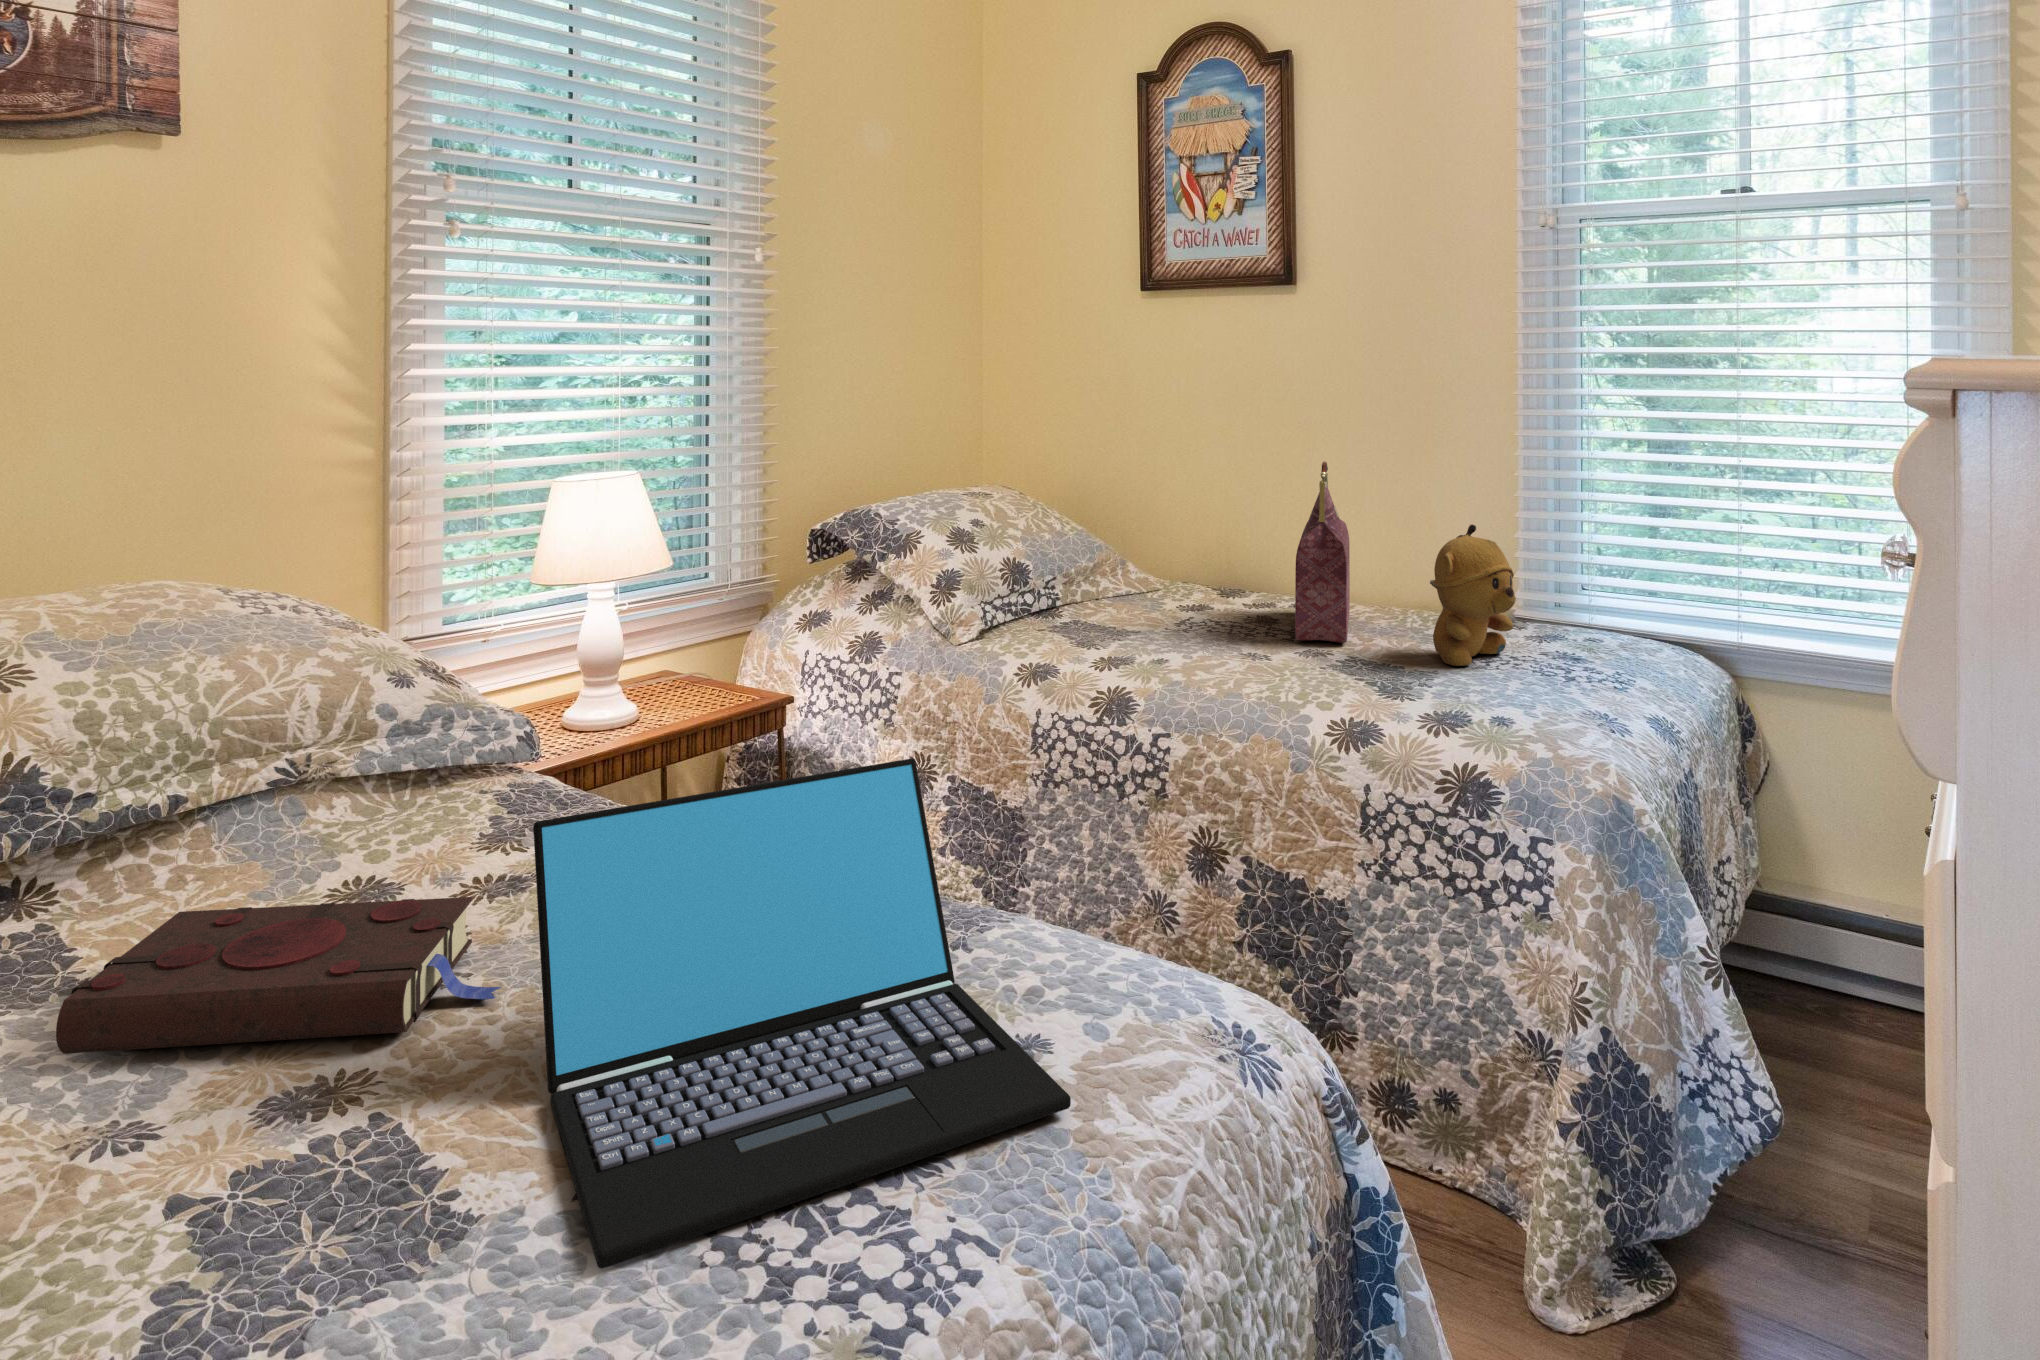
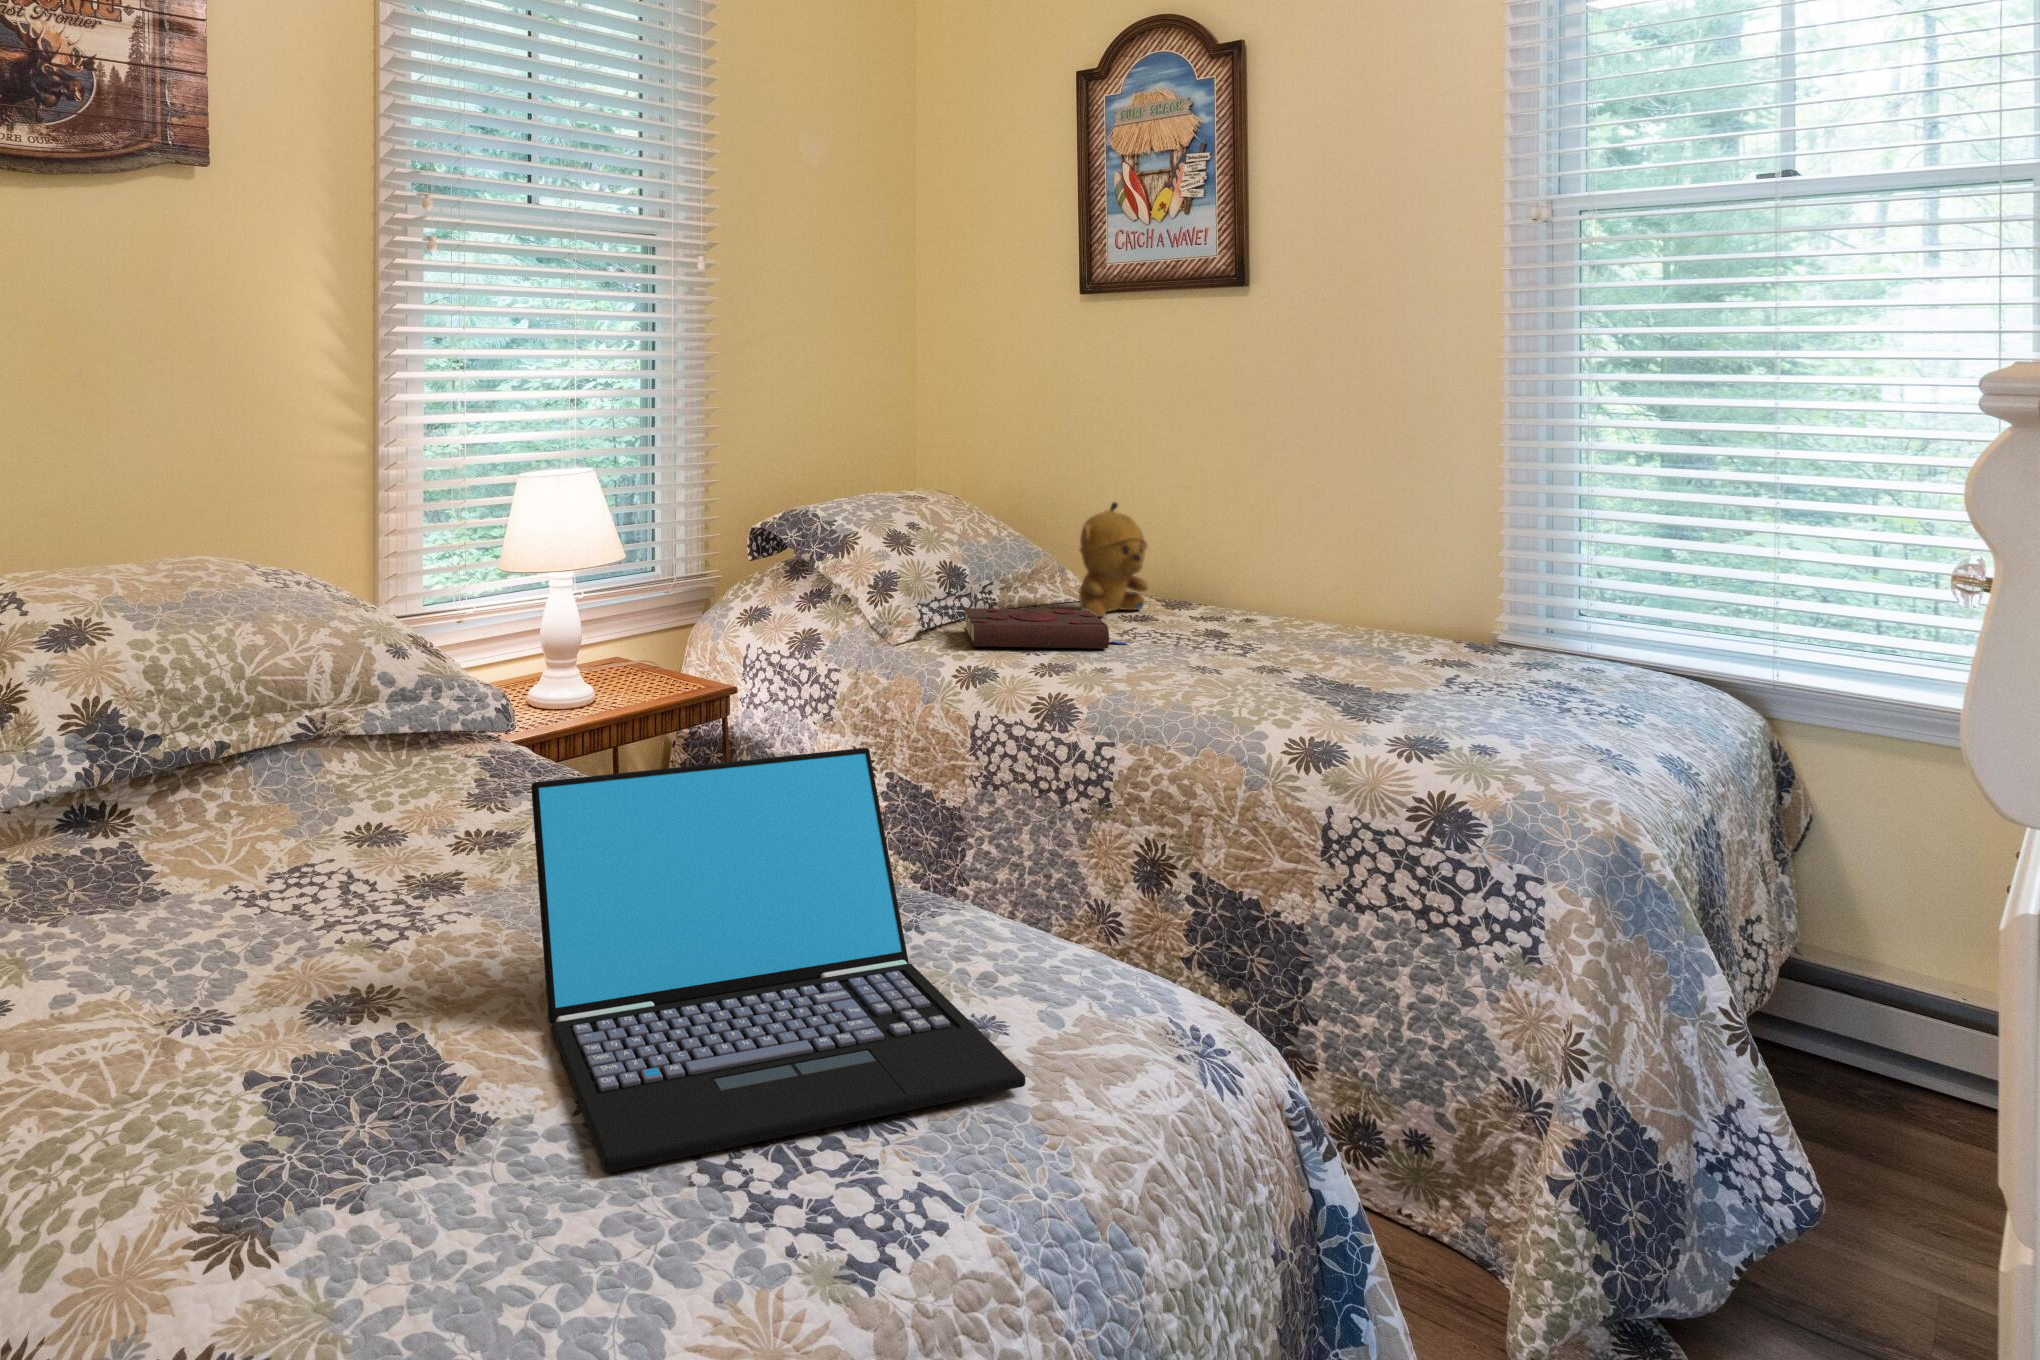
handbag: present [1295,462,1350,643] -> none [1252,468,1312,659]
stuffed bear: present [1430,524,1516,666] -> present [1079,502,1148,617]
book: present [56,897,501,1054] -> present [964,608,1127,649]

